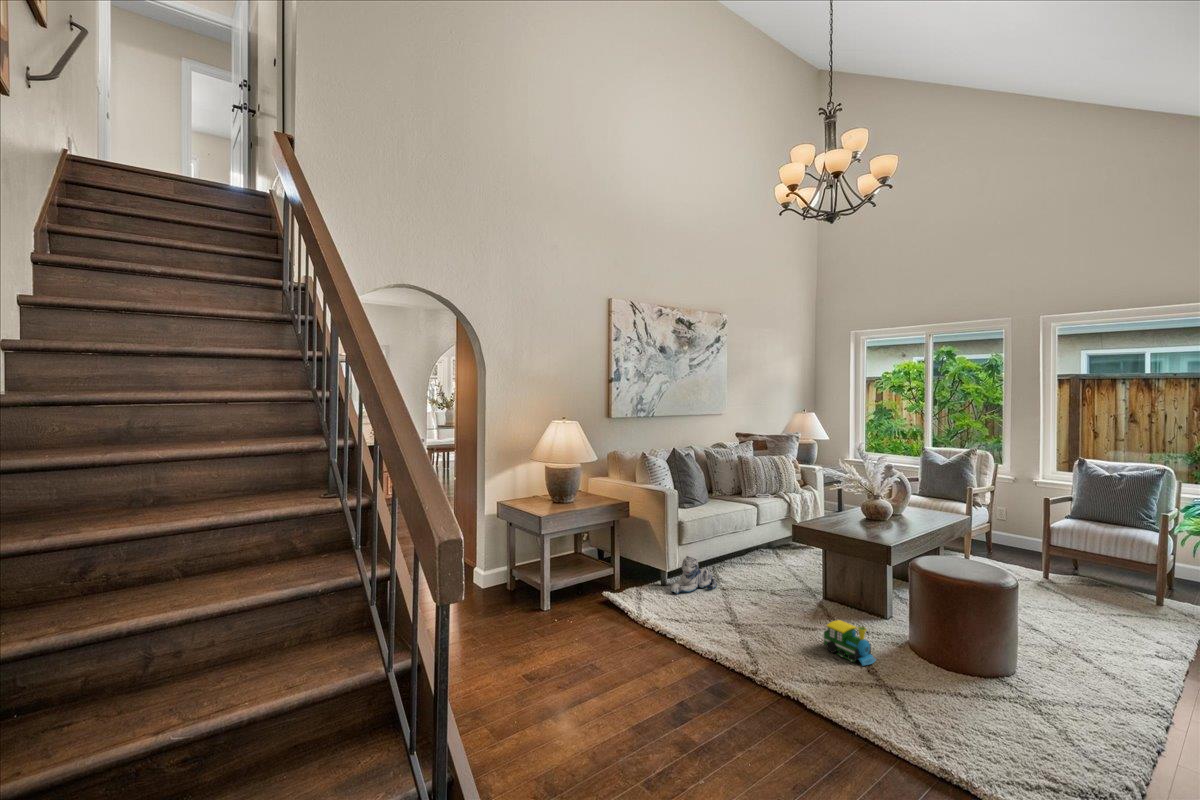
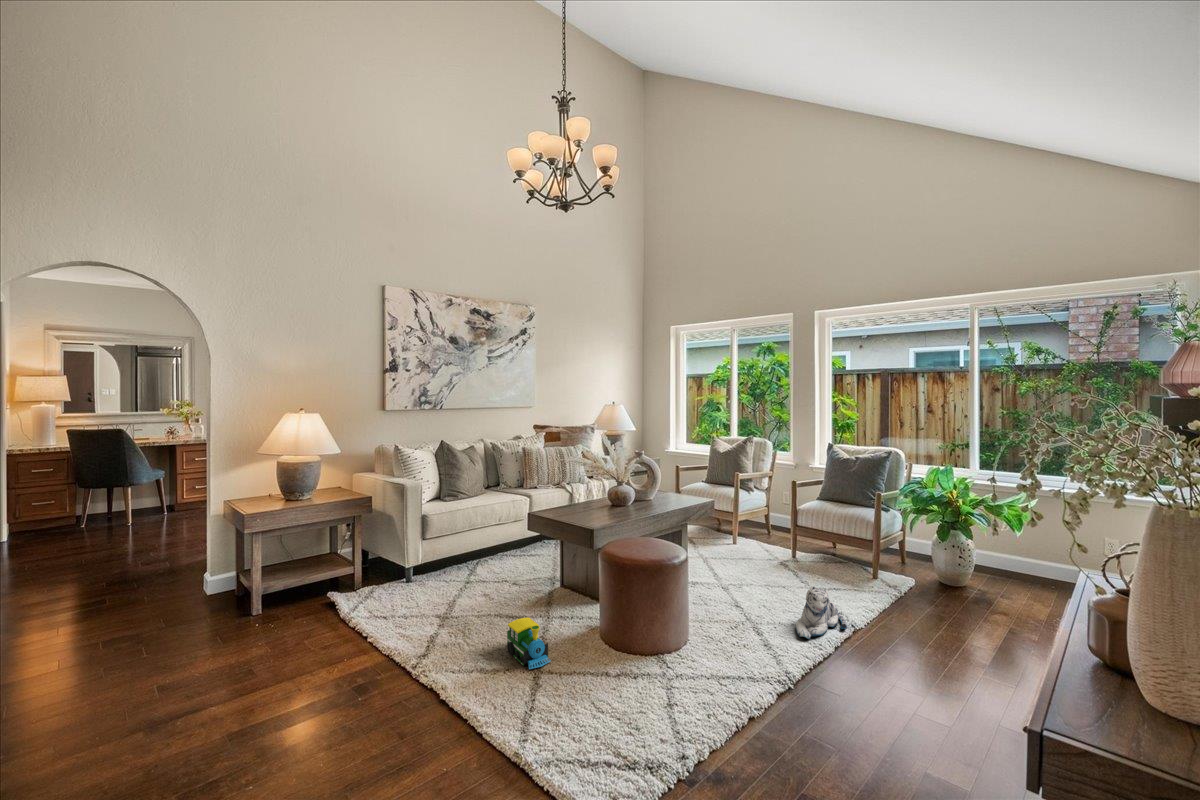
plush toy: present [671,556,717,594] -> present [796,586,847,639]

